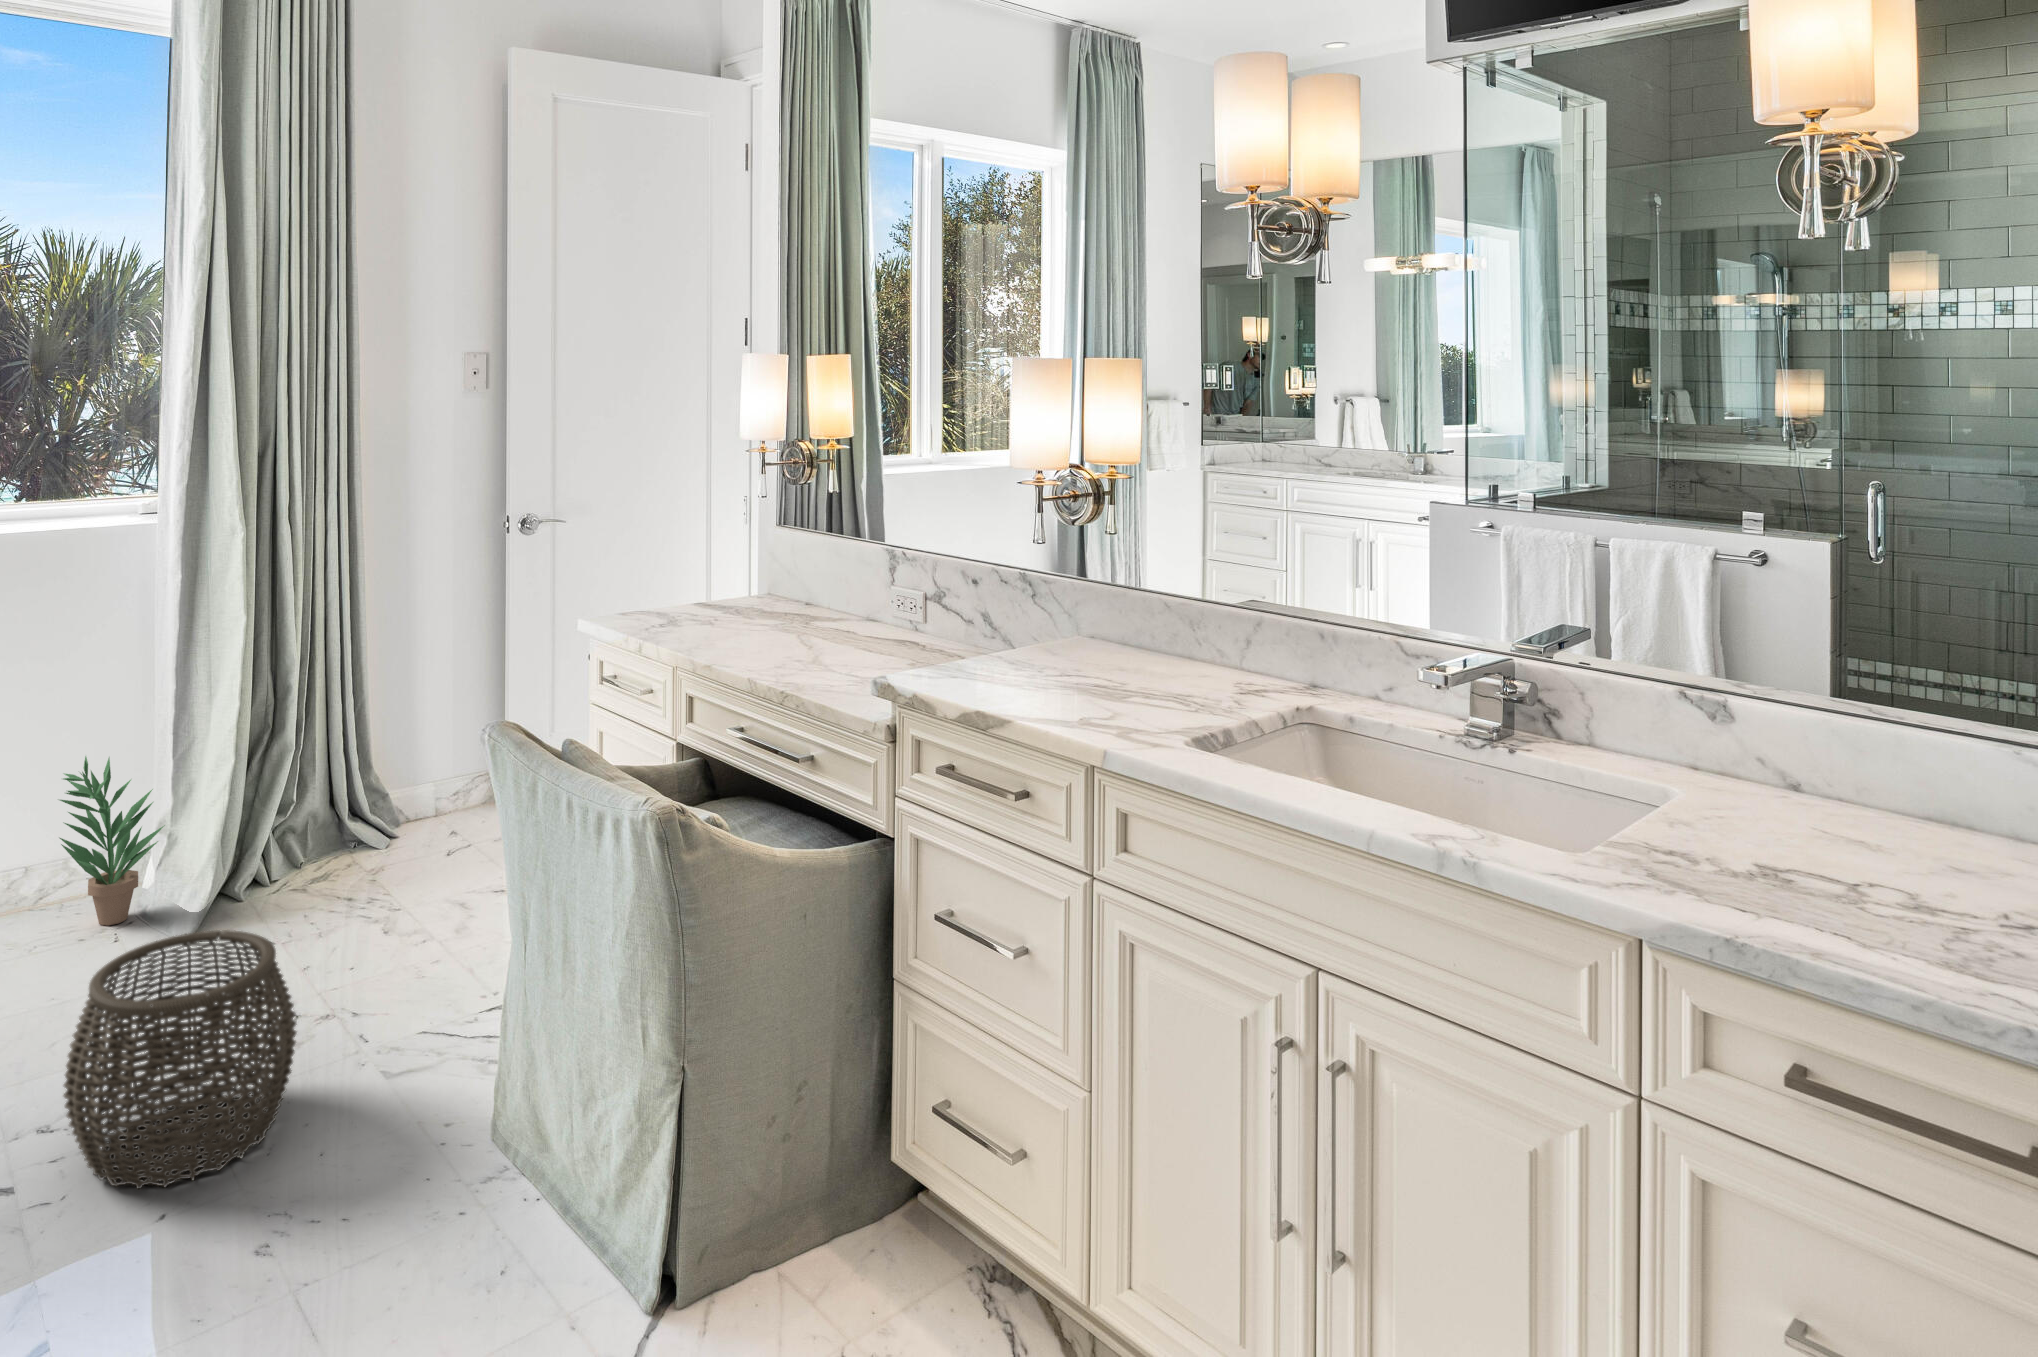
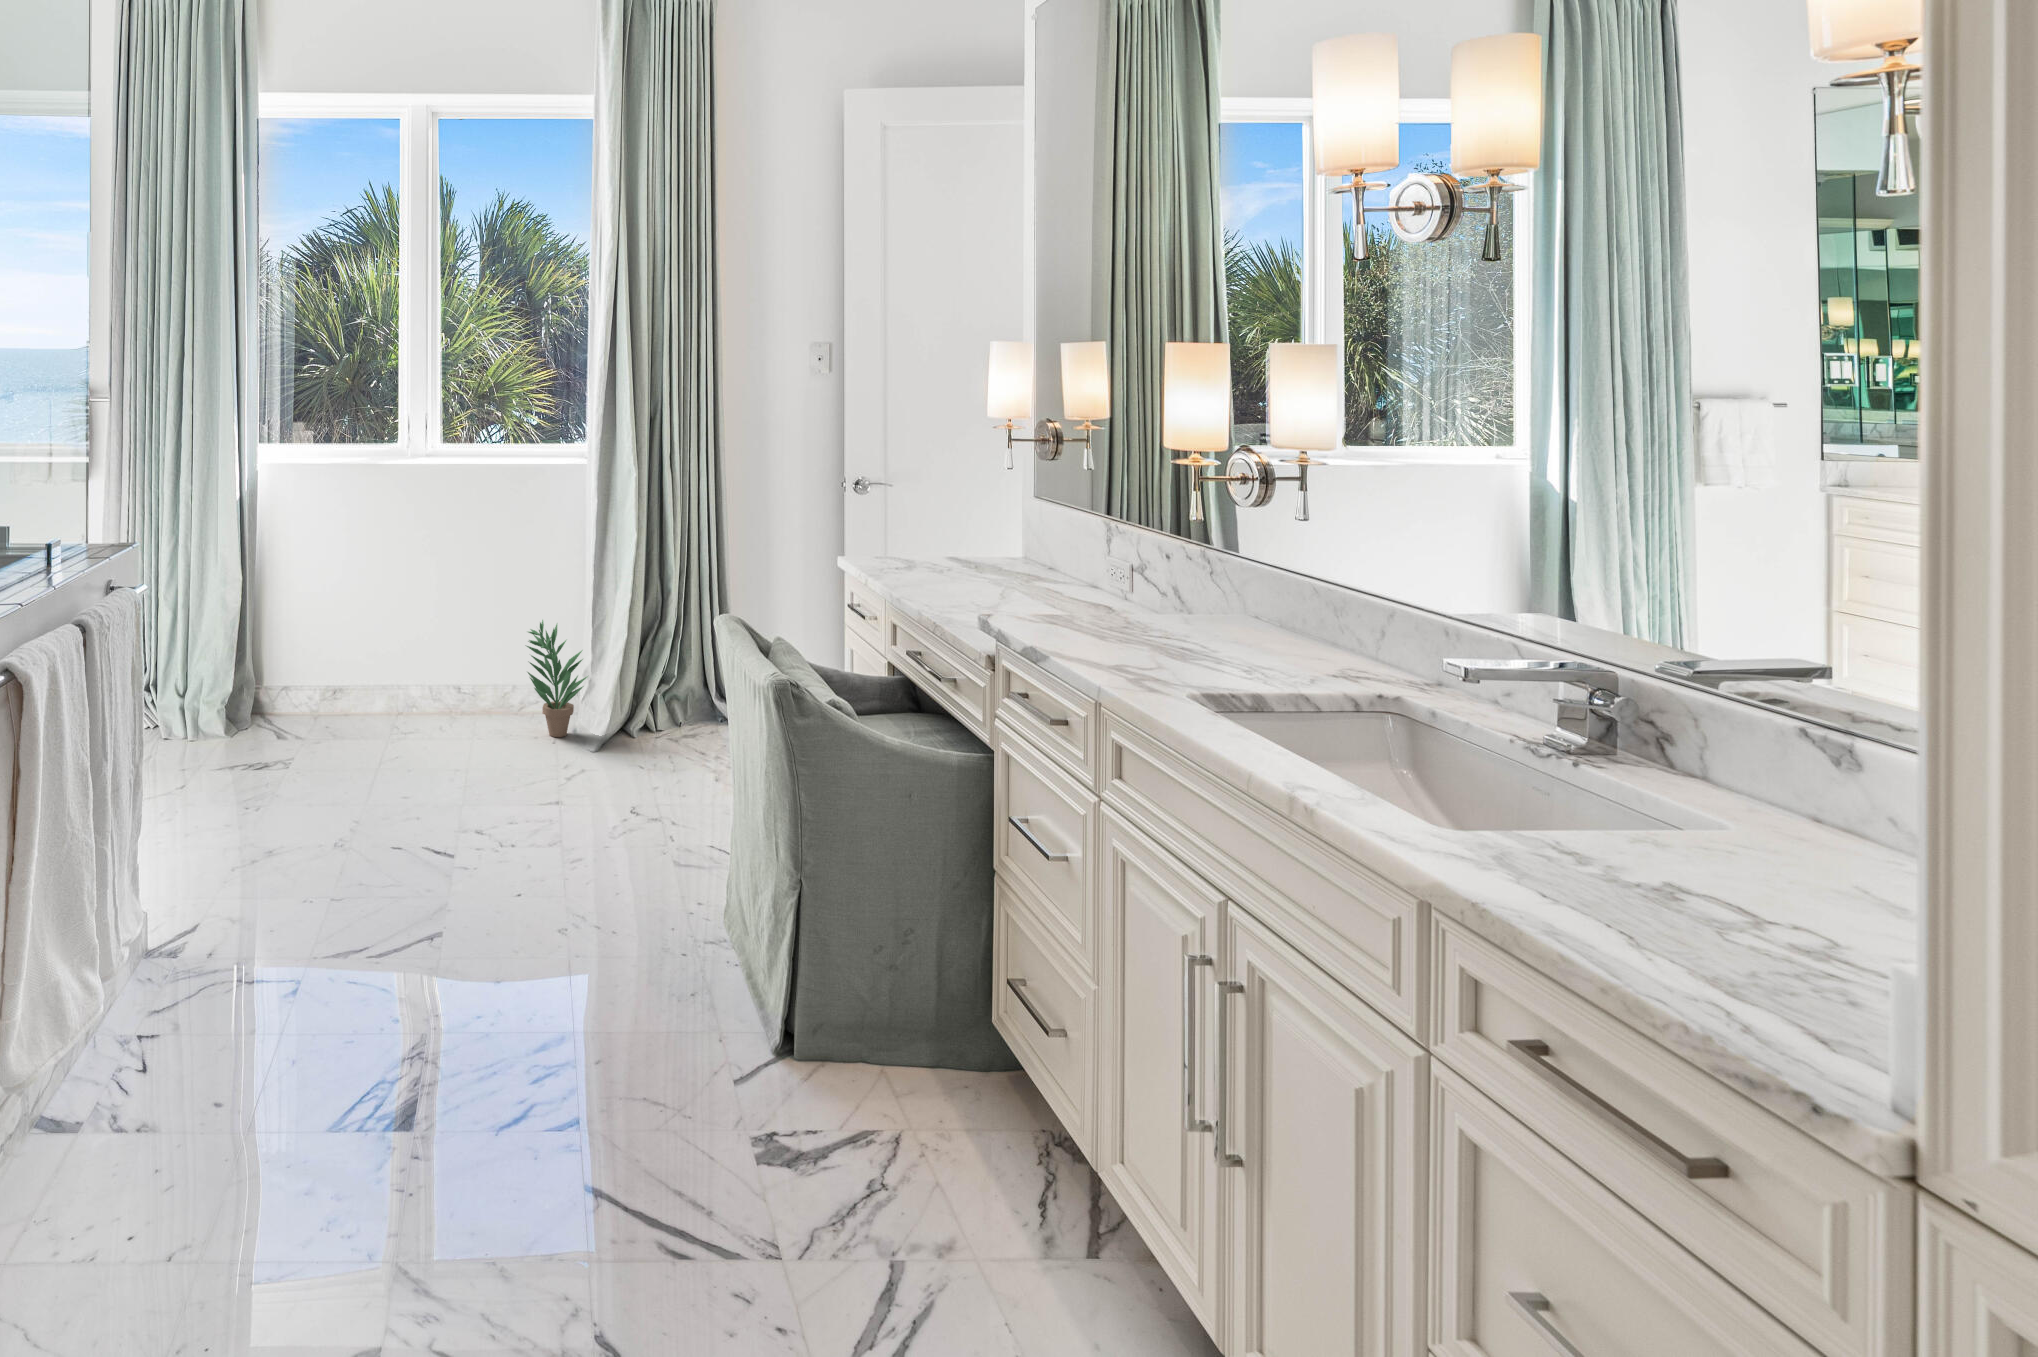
woven basket: present [64,930,297,1189] -> none [484,735,621,889]

